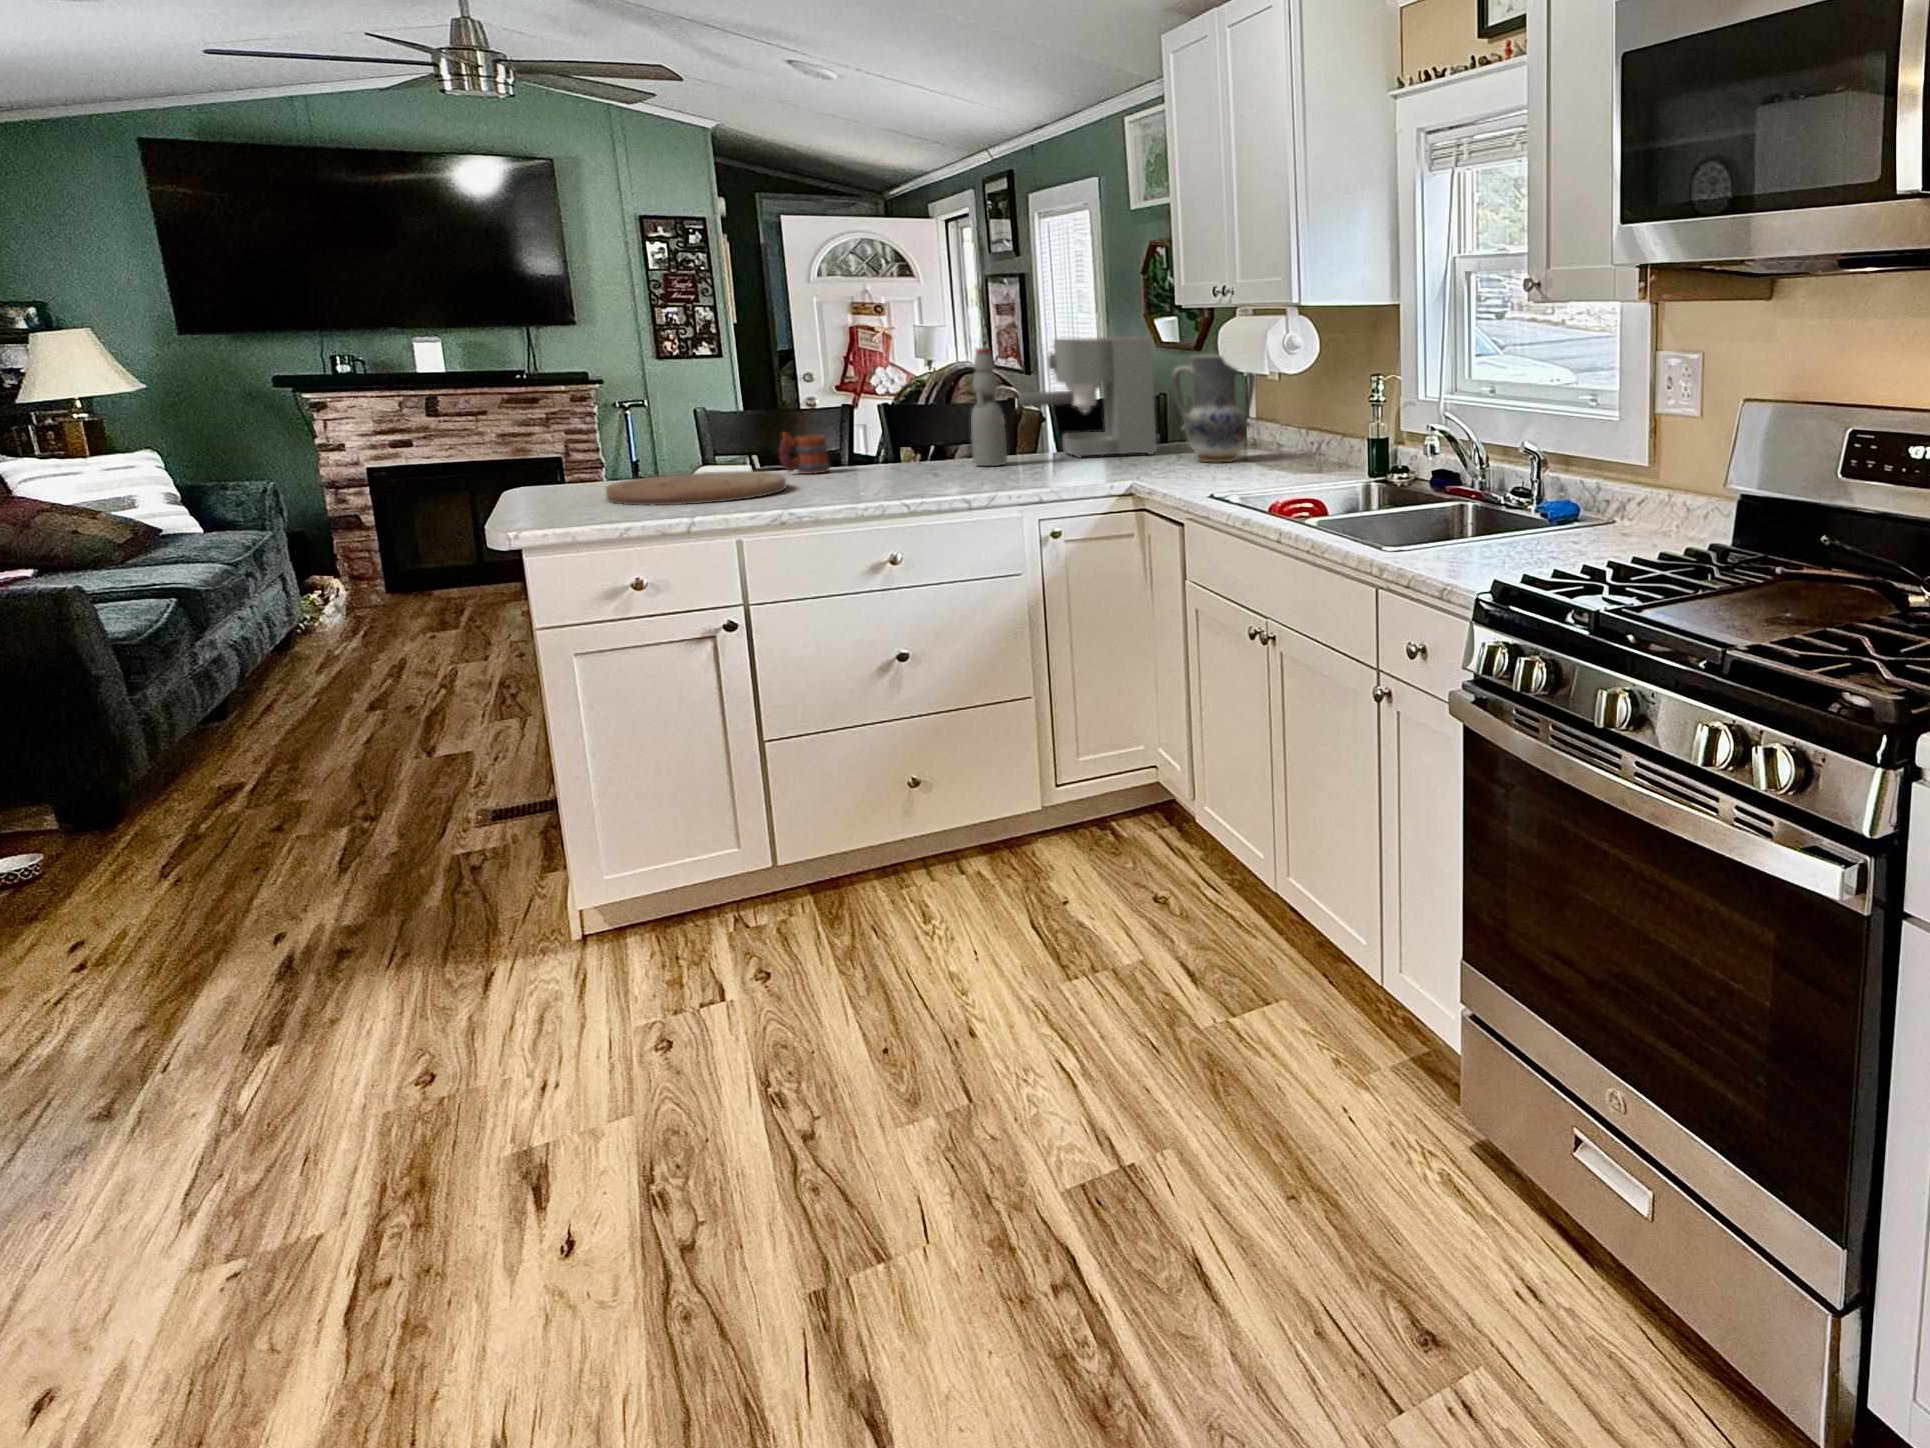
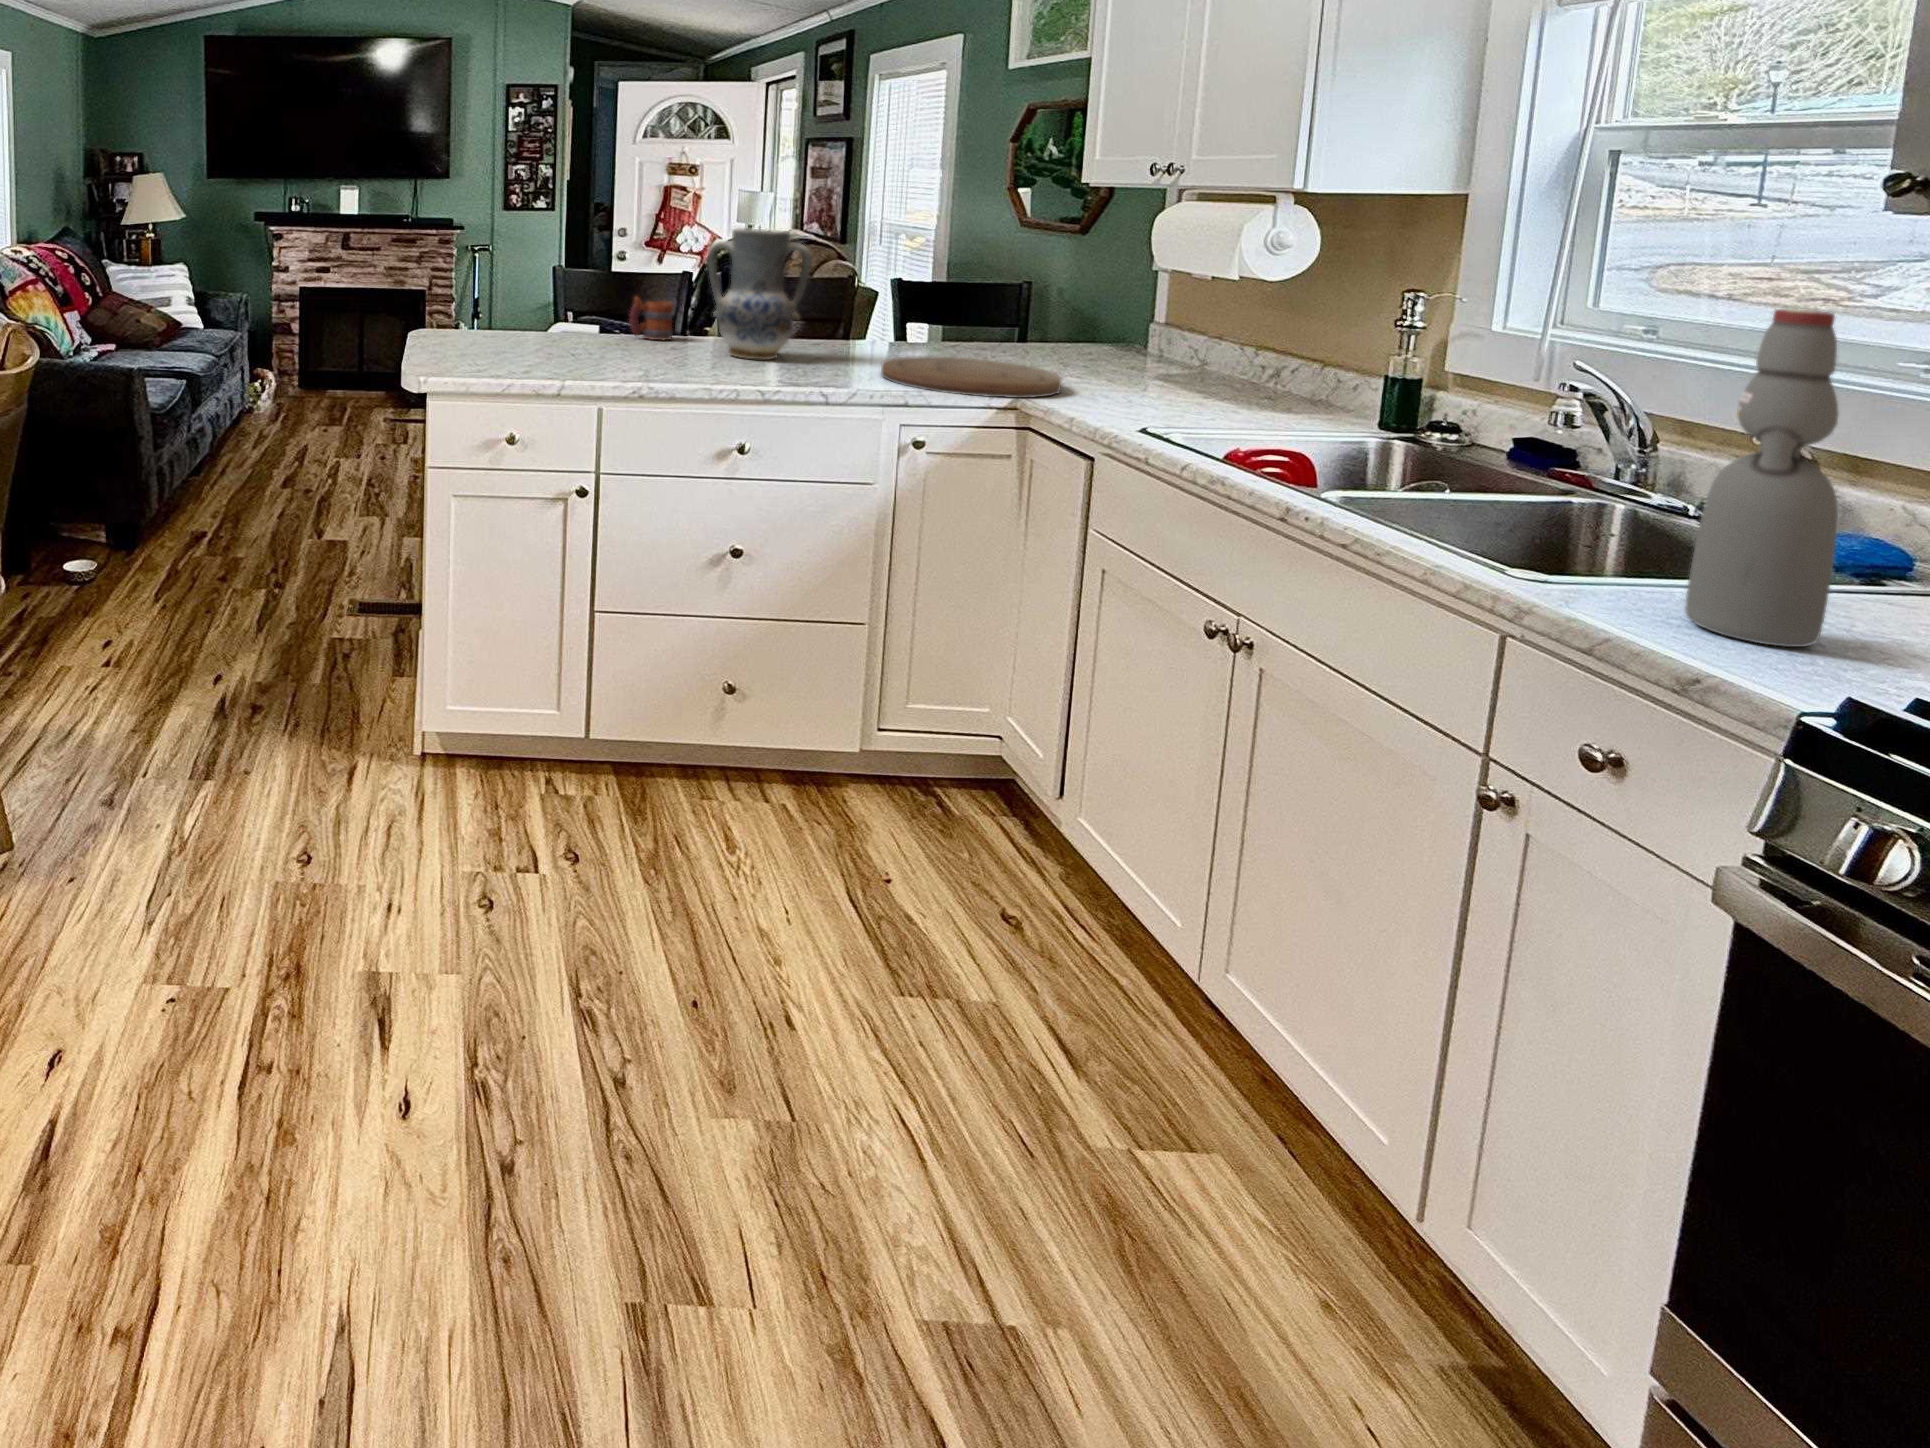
coffee maker: present [1018,337,1156,458] -> none [868,214,1040,356]
bottle: present [971,348,1007,466] -> present [1685,309,1838,647]
vase: present [1172,355,1255,462] -> present [708,228,811,360]
cutting board: present [606,471,786,505] -> present [881,356,1062,398]

